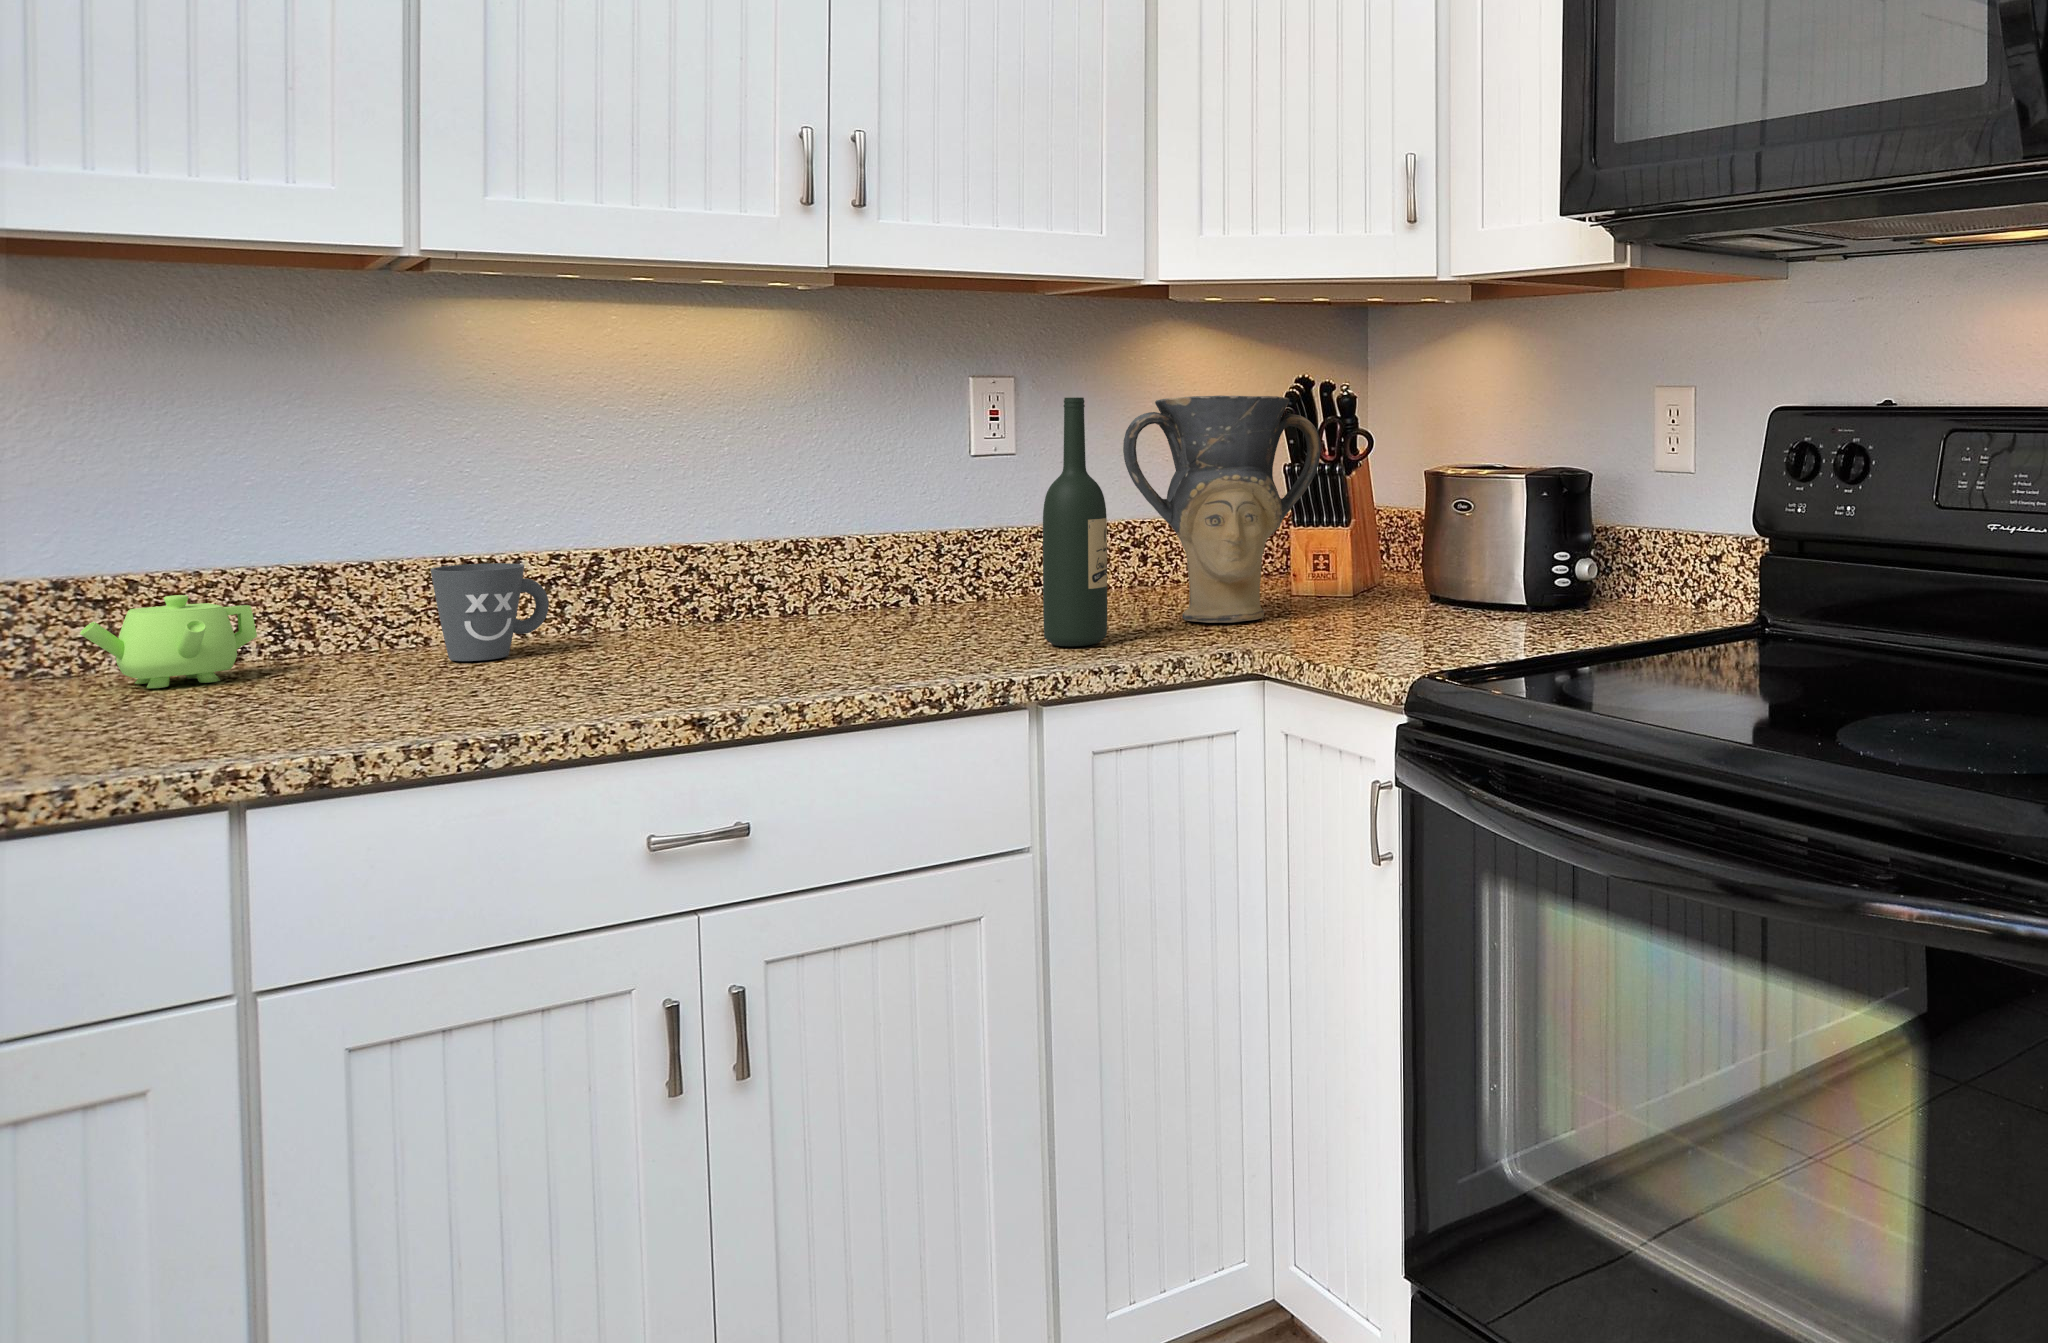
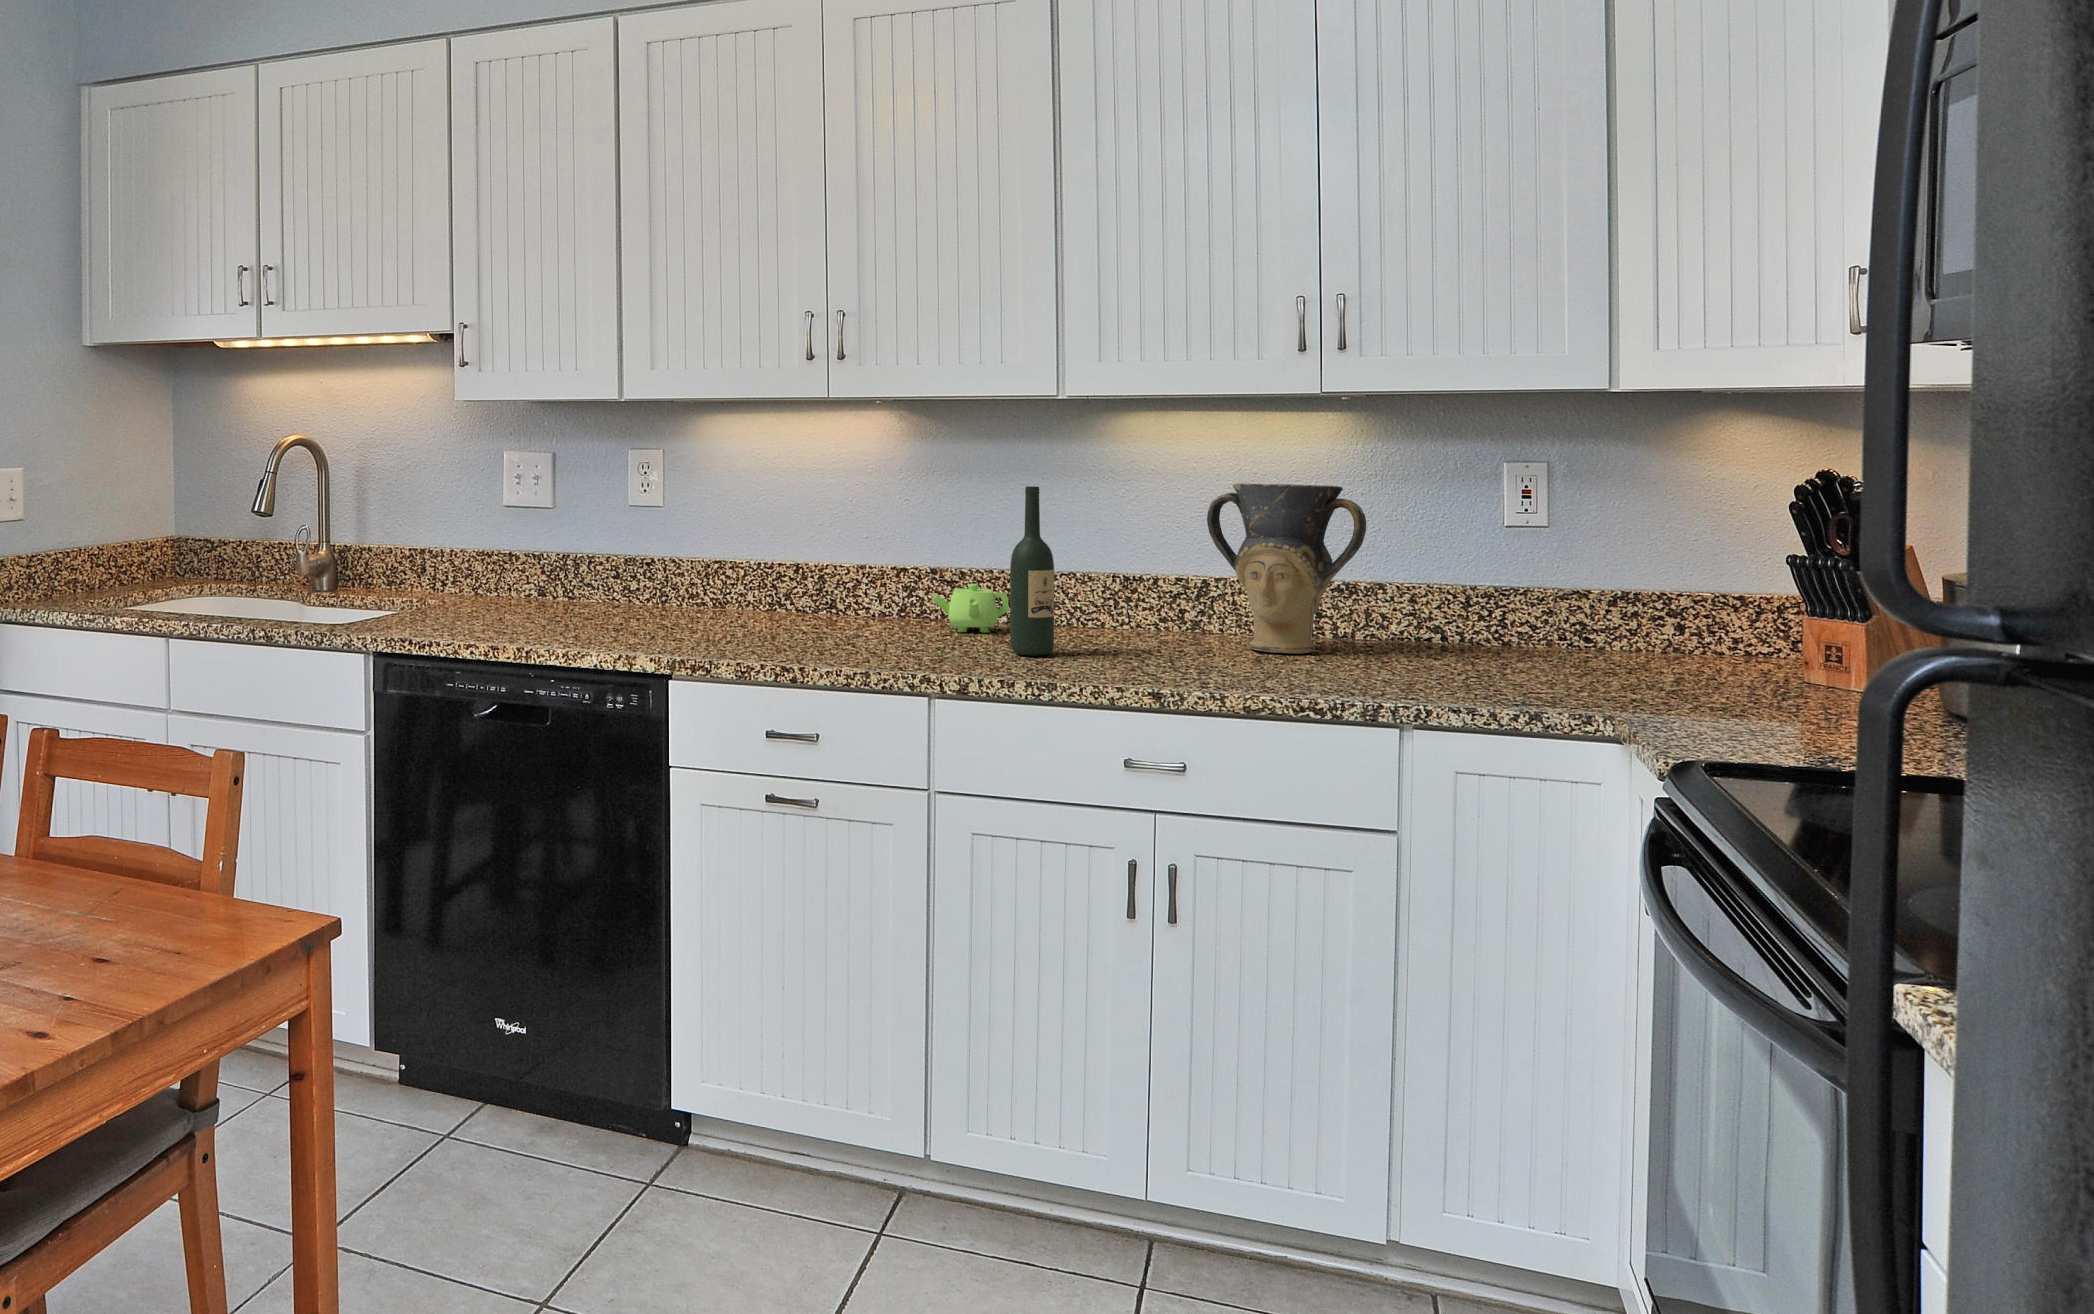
vase: present [1123,396,1321,623] -> present [1207,483,1366,654]
wine bottle: present [1043,397,1107,646] -> present [1010,486,1054,656]
mug: present [431,563,549,661] -> none [1093,581,1160,640]

